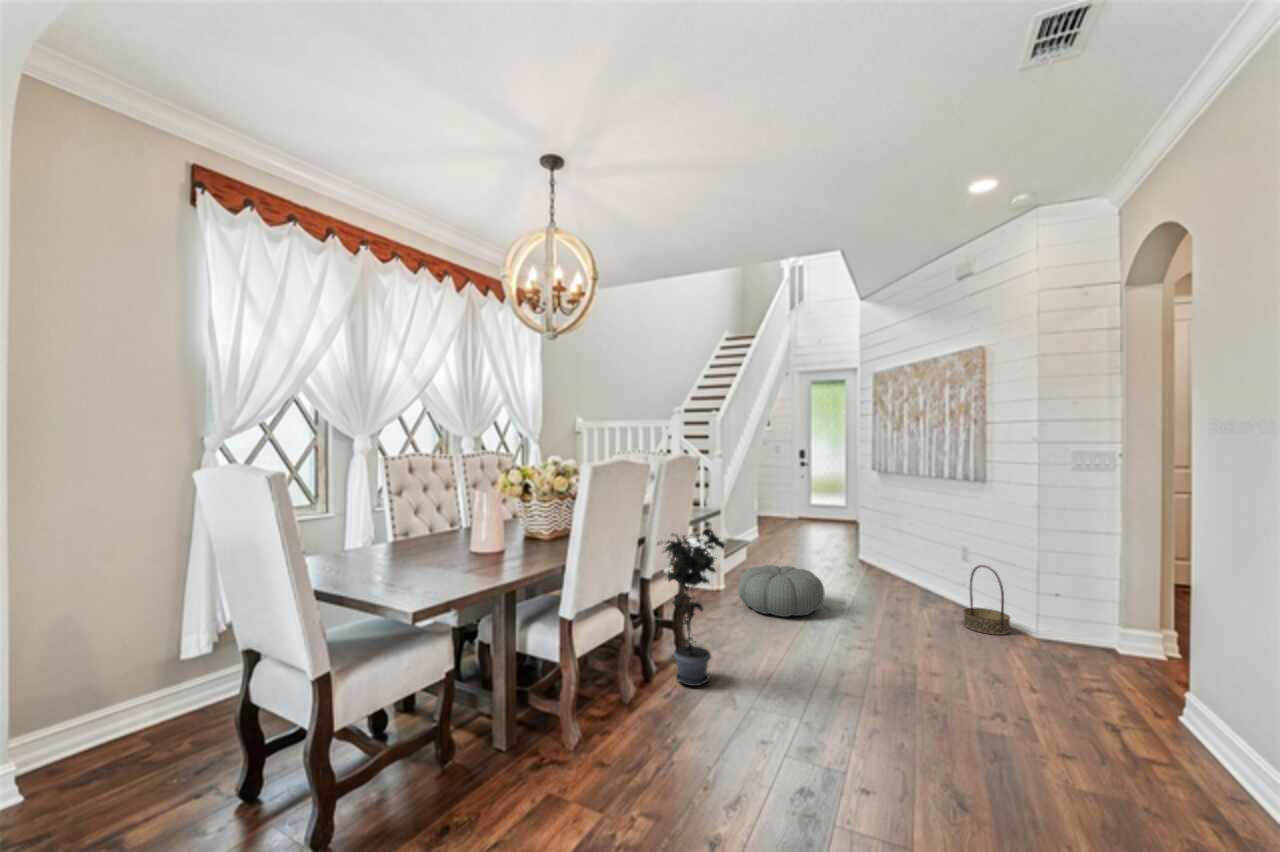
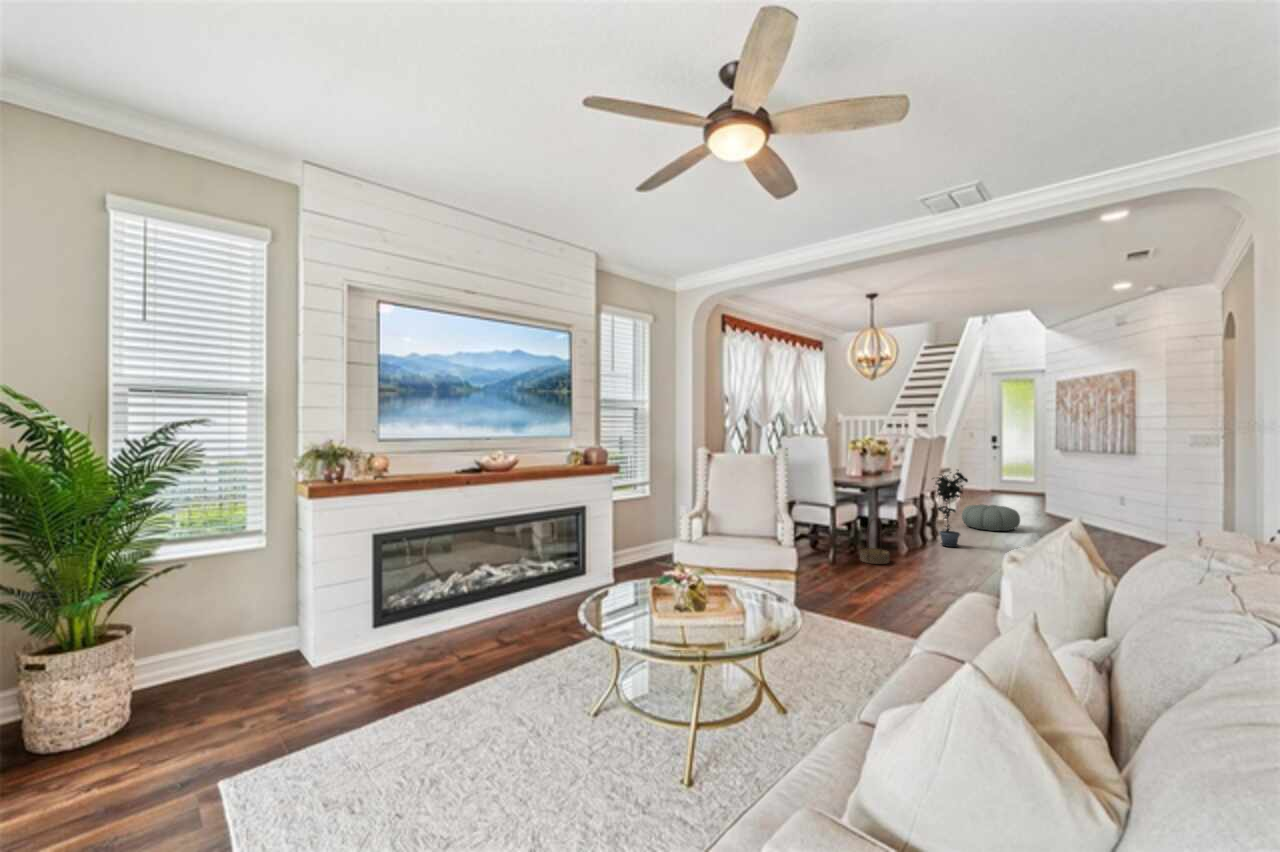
basket: present [964,565,1010,635] -> present [860,518,889,564]

